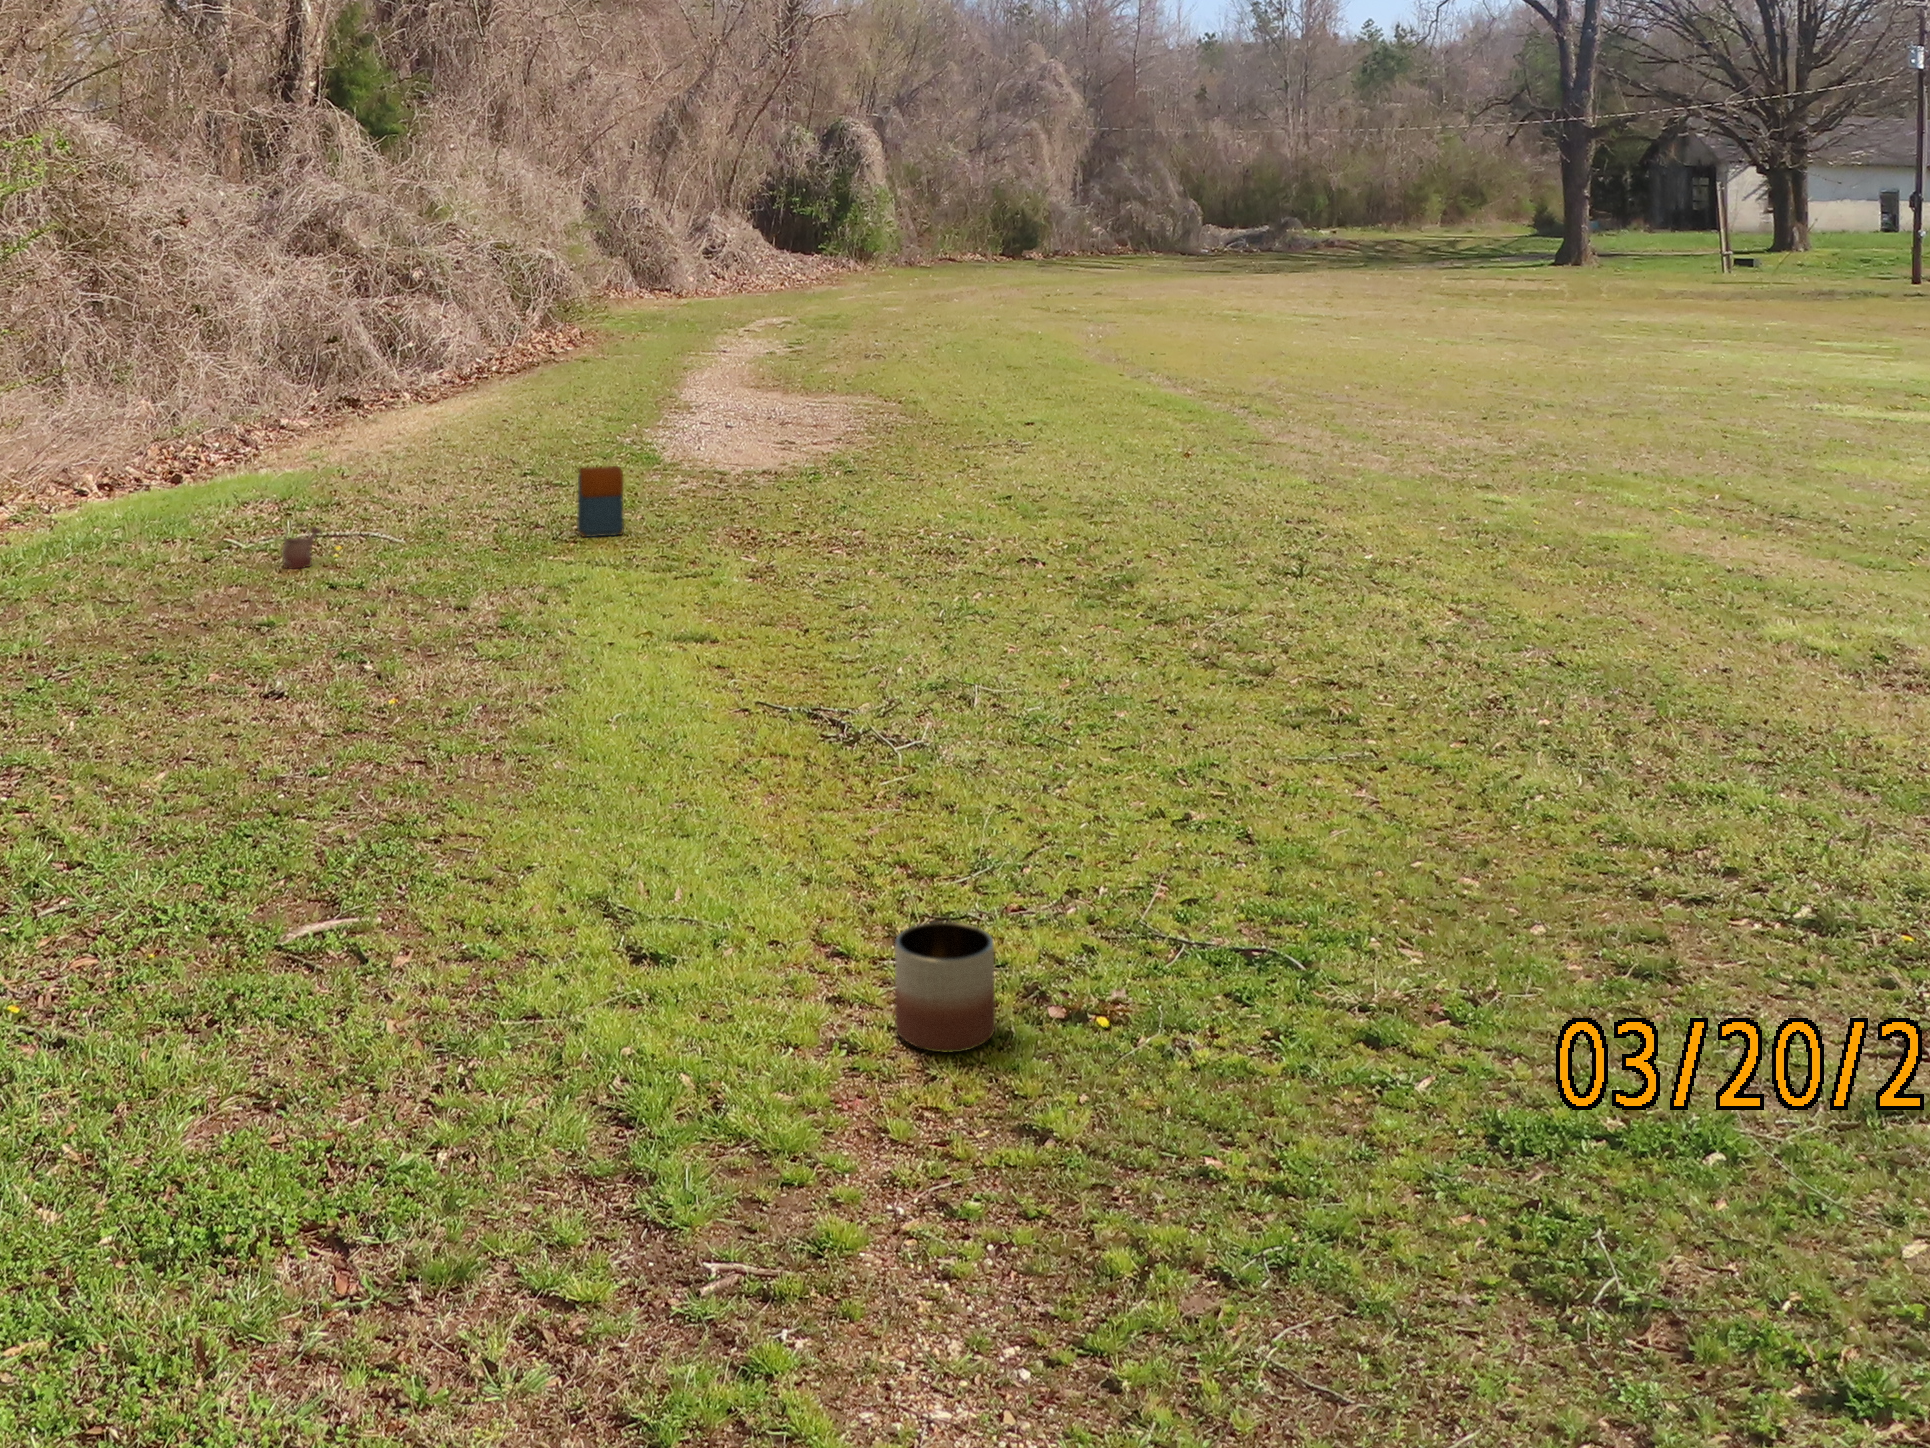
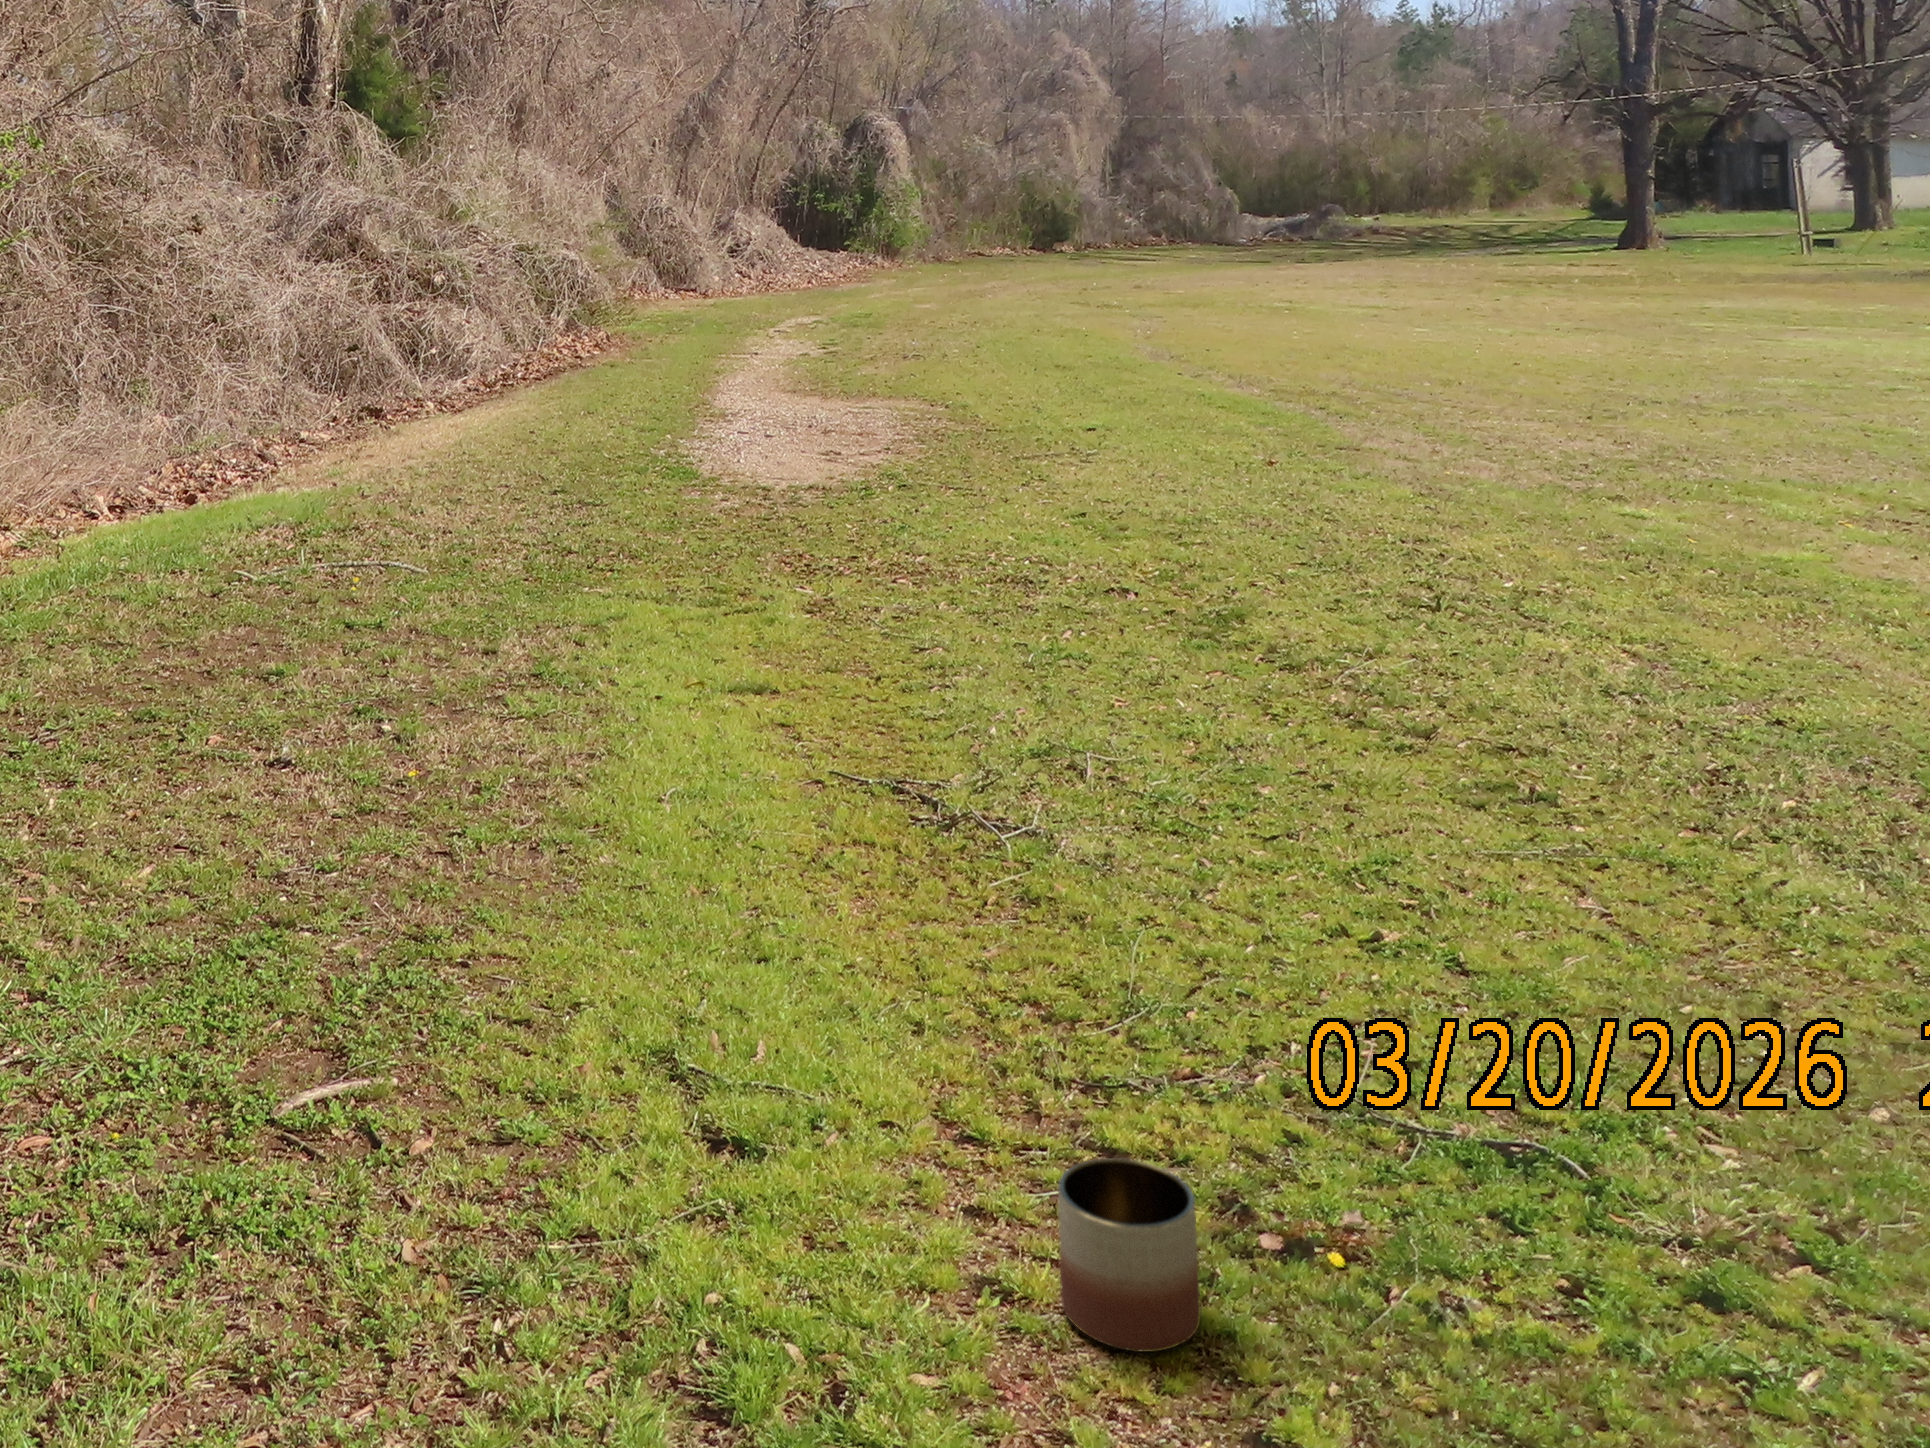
backpack: present [577,466,624,537] -> none [609,494,660,573]
watering can: present [282,526,321,569] -> none [293,558,335,607]

